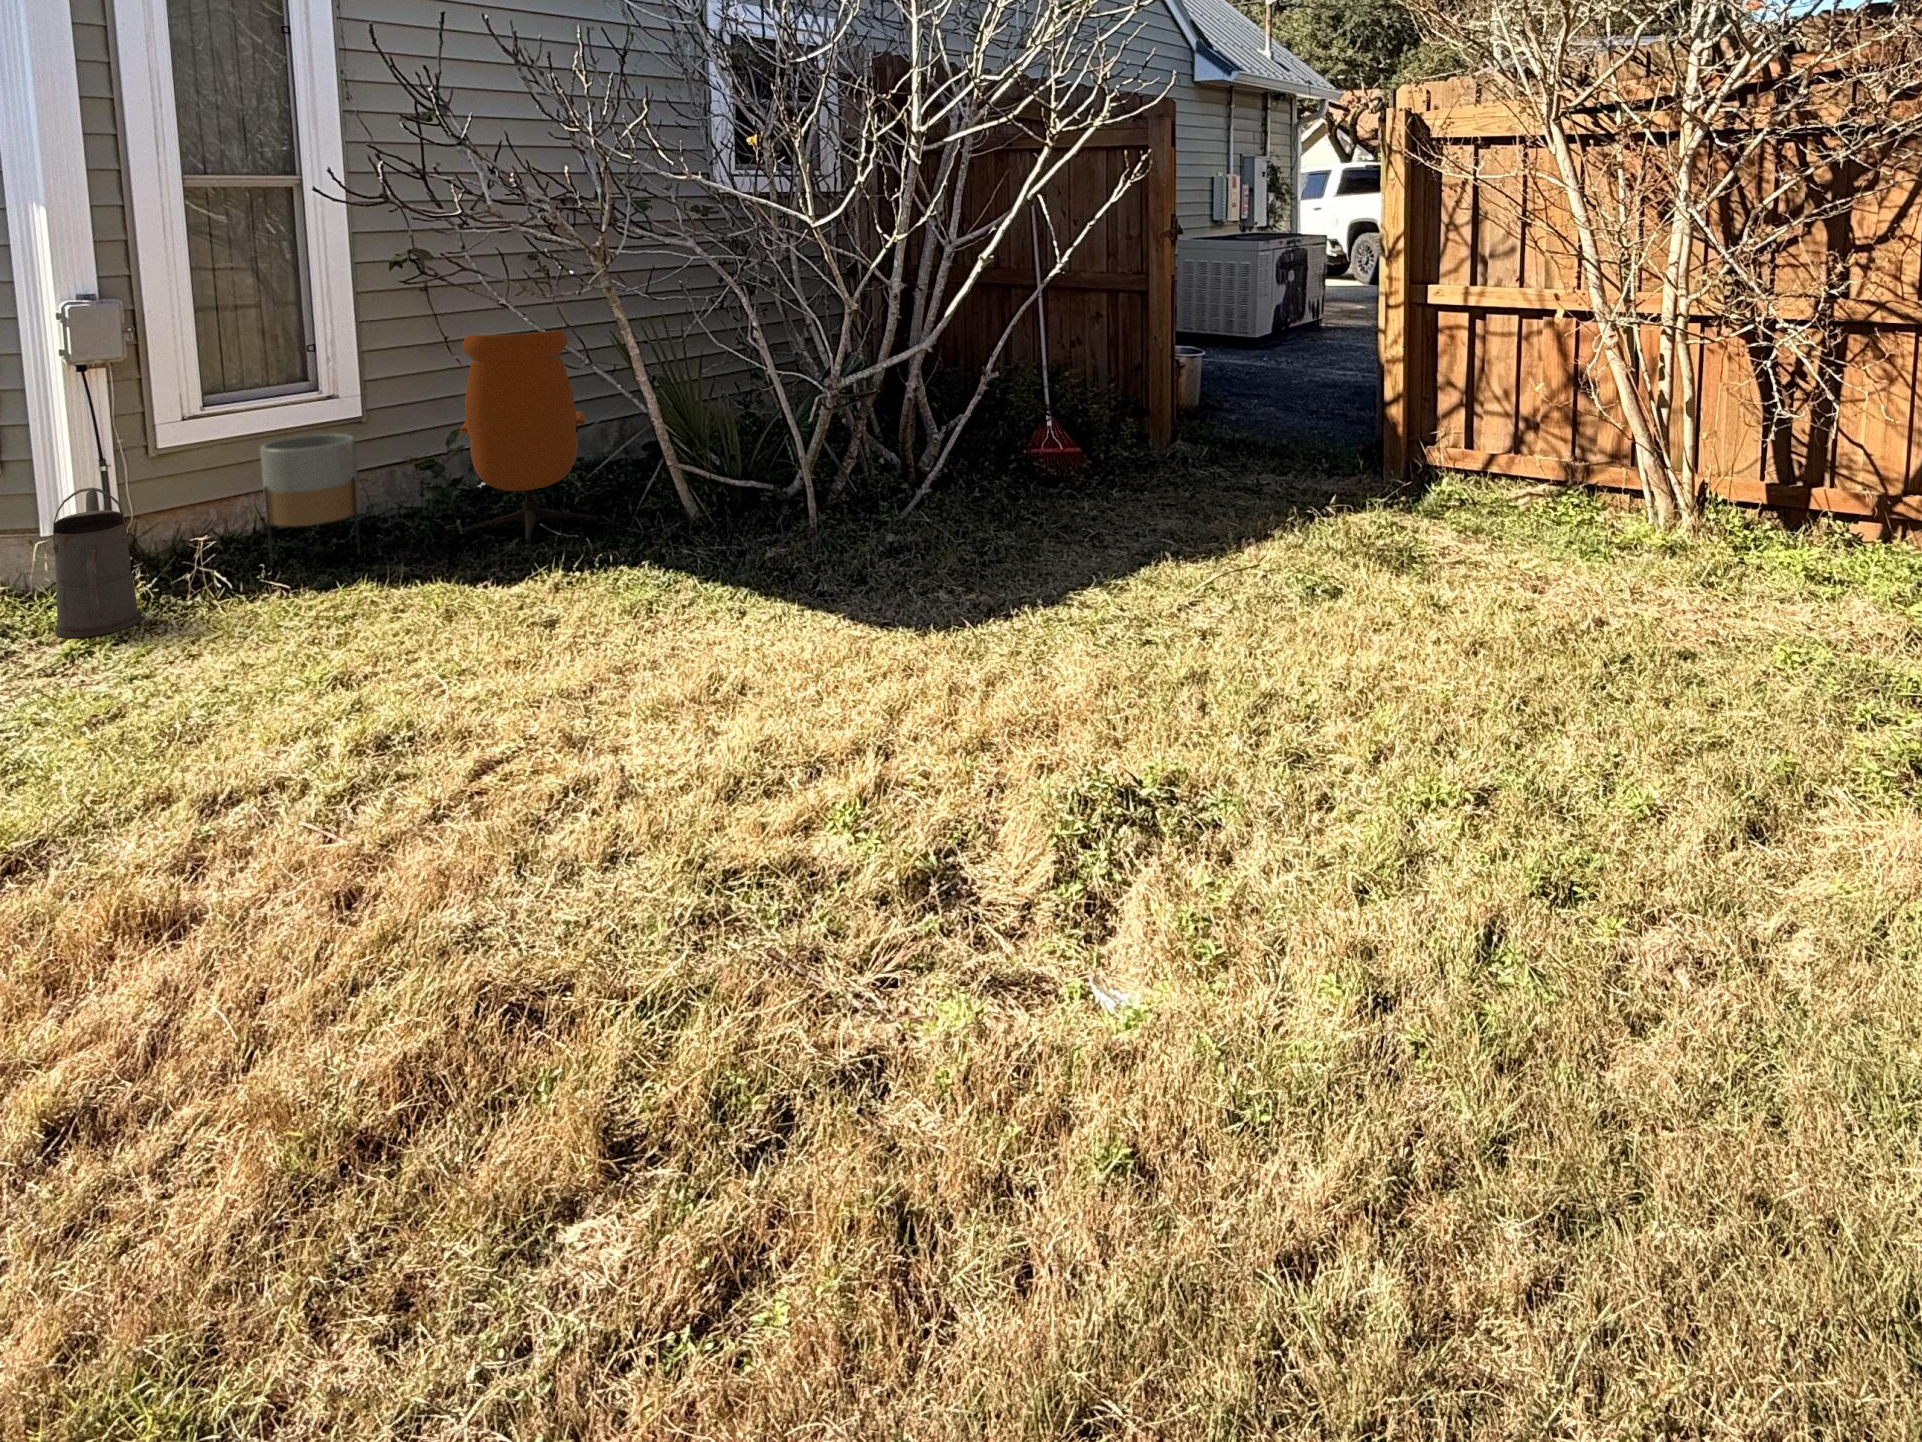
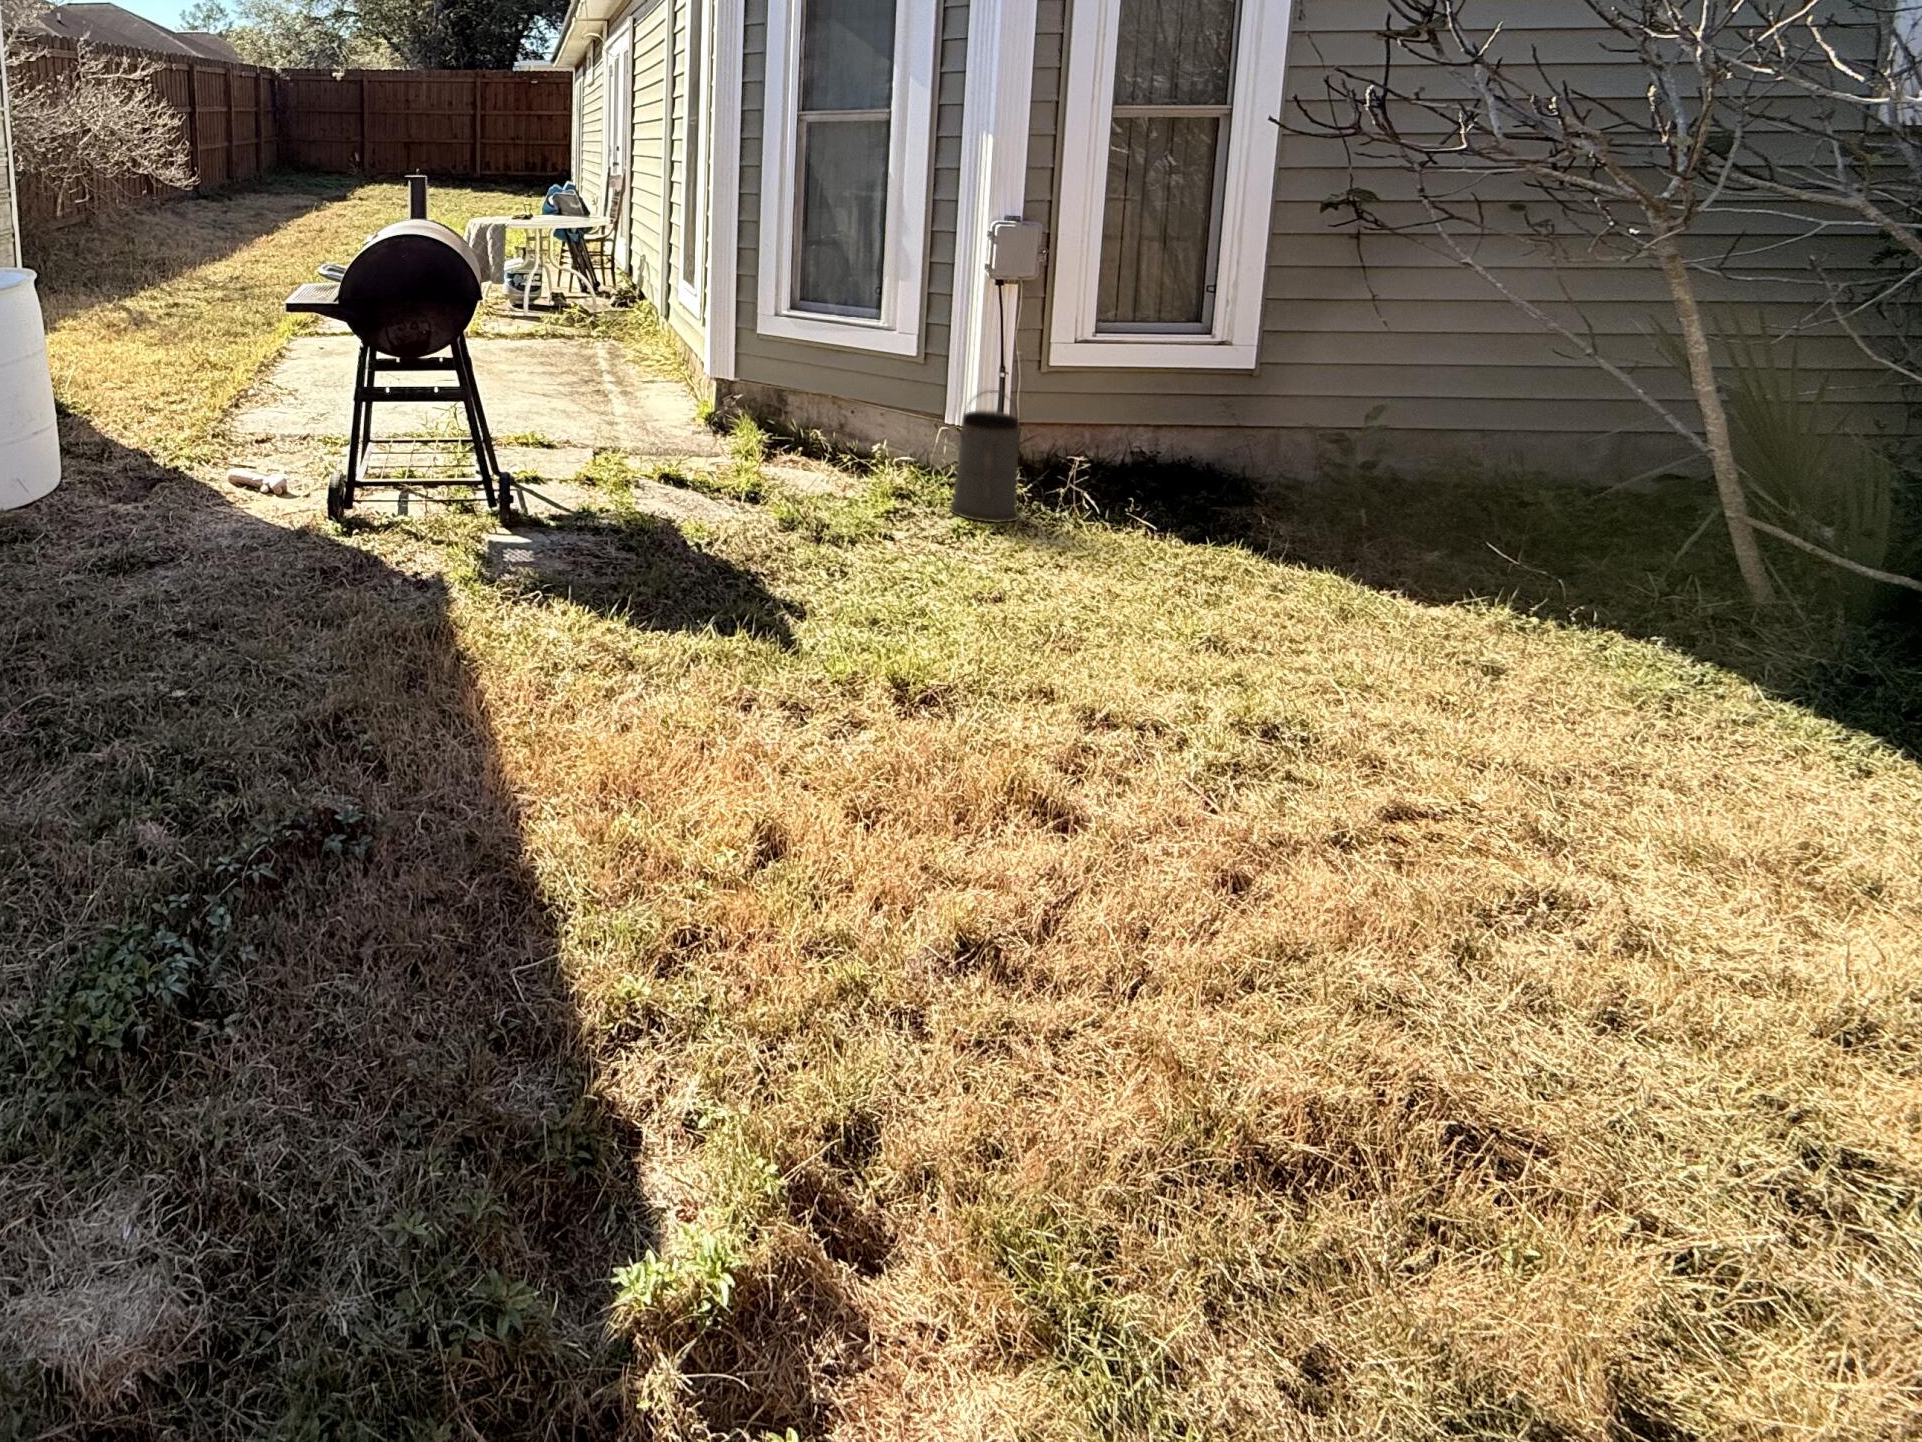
lounge chair: present [460,330,598,543] -> none [1361,300,1570,561]
planter: present [260,434,361,566] -> none [1137,380,1248,516]

